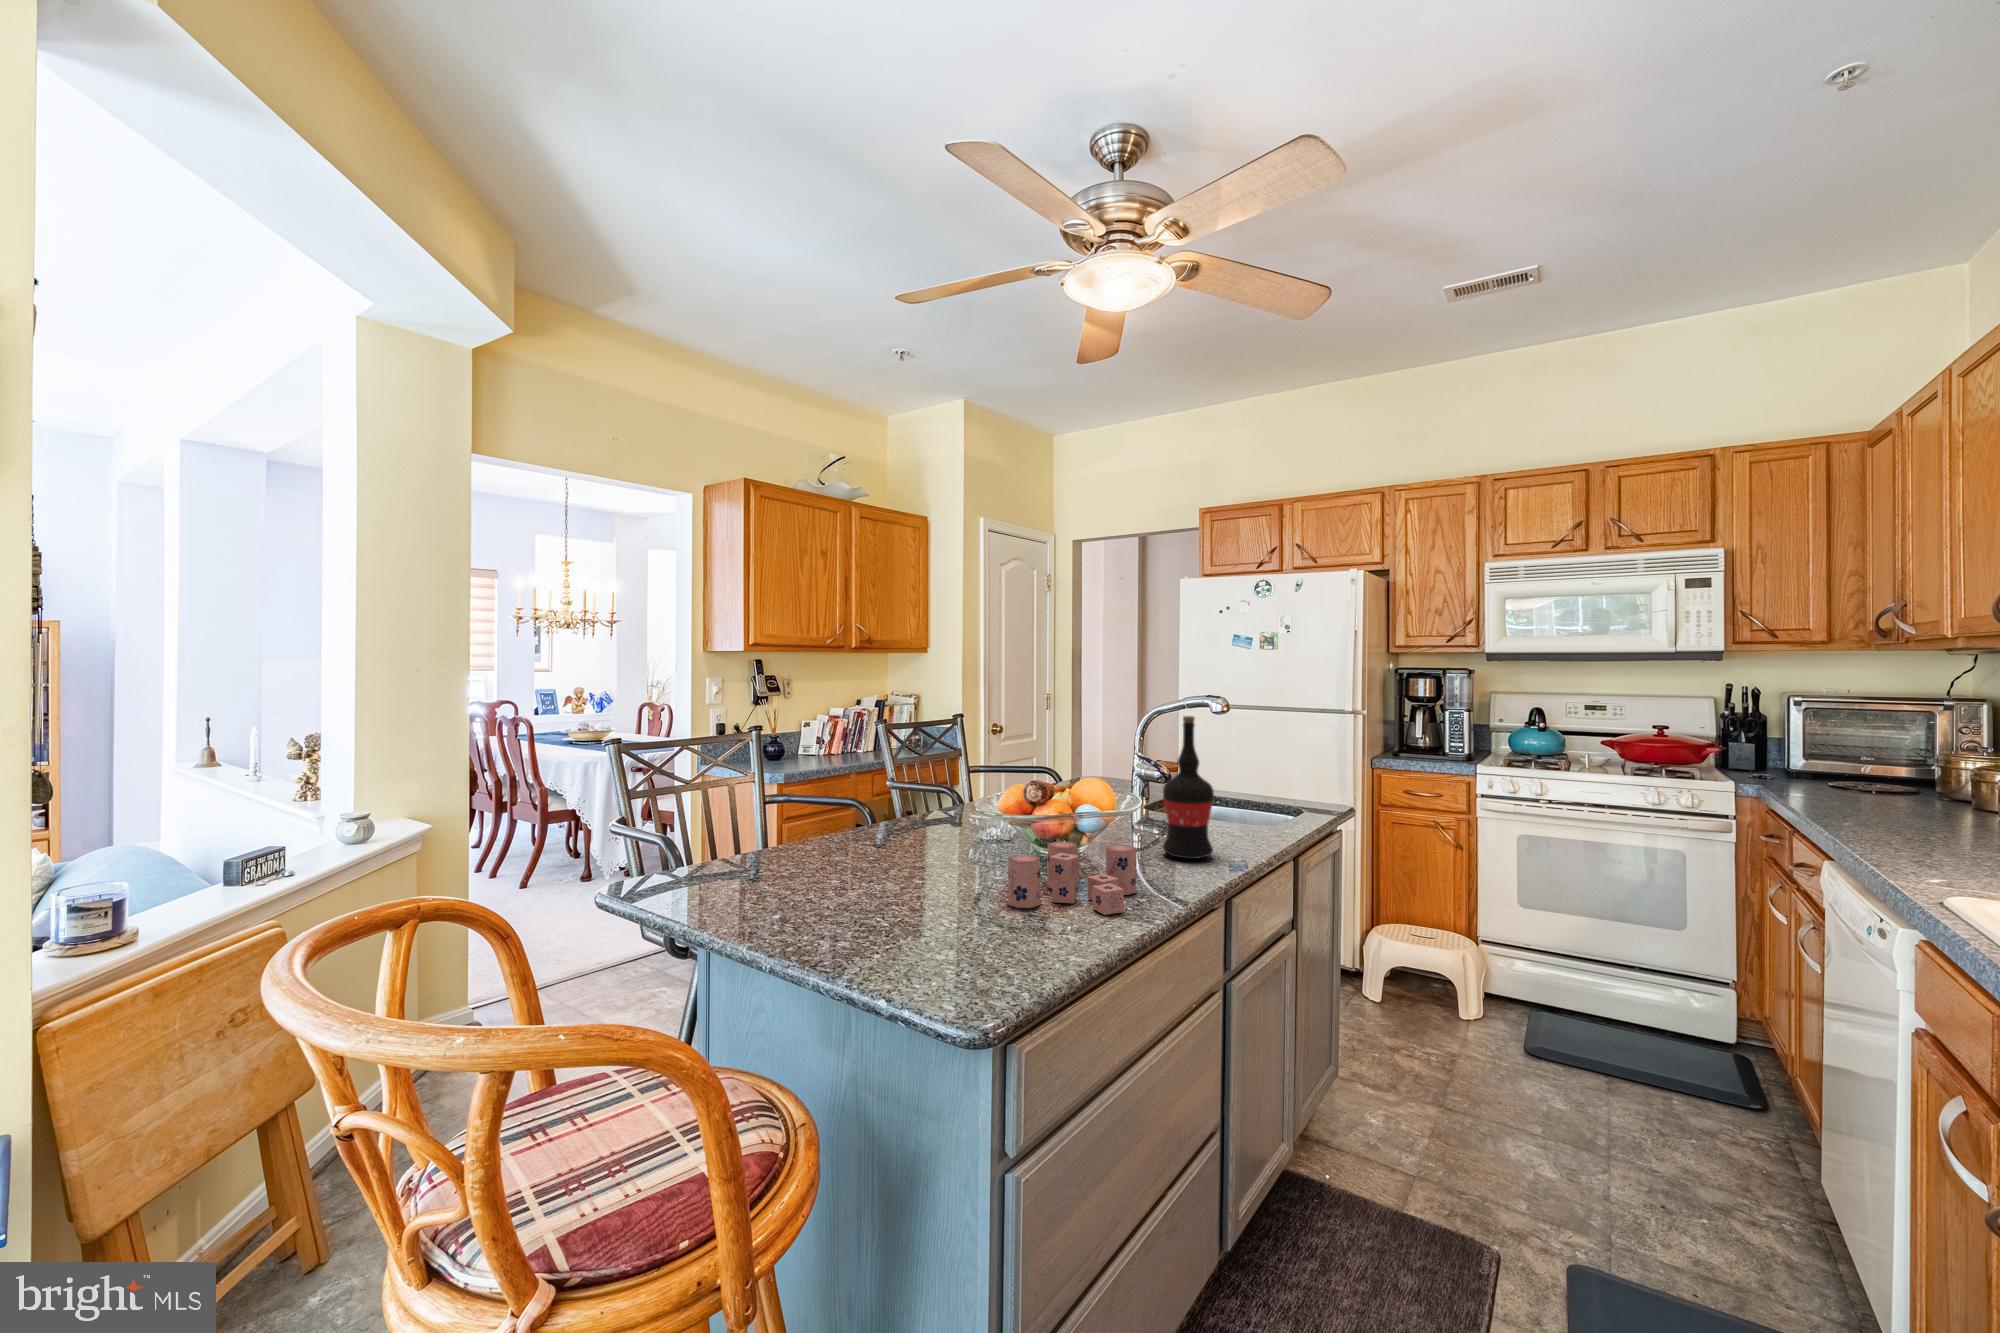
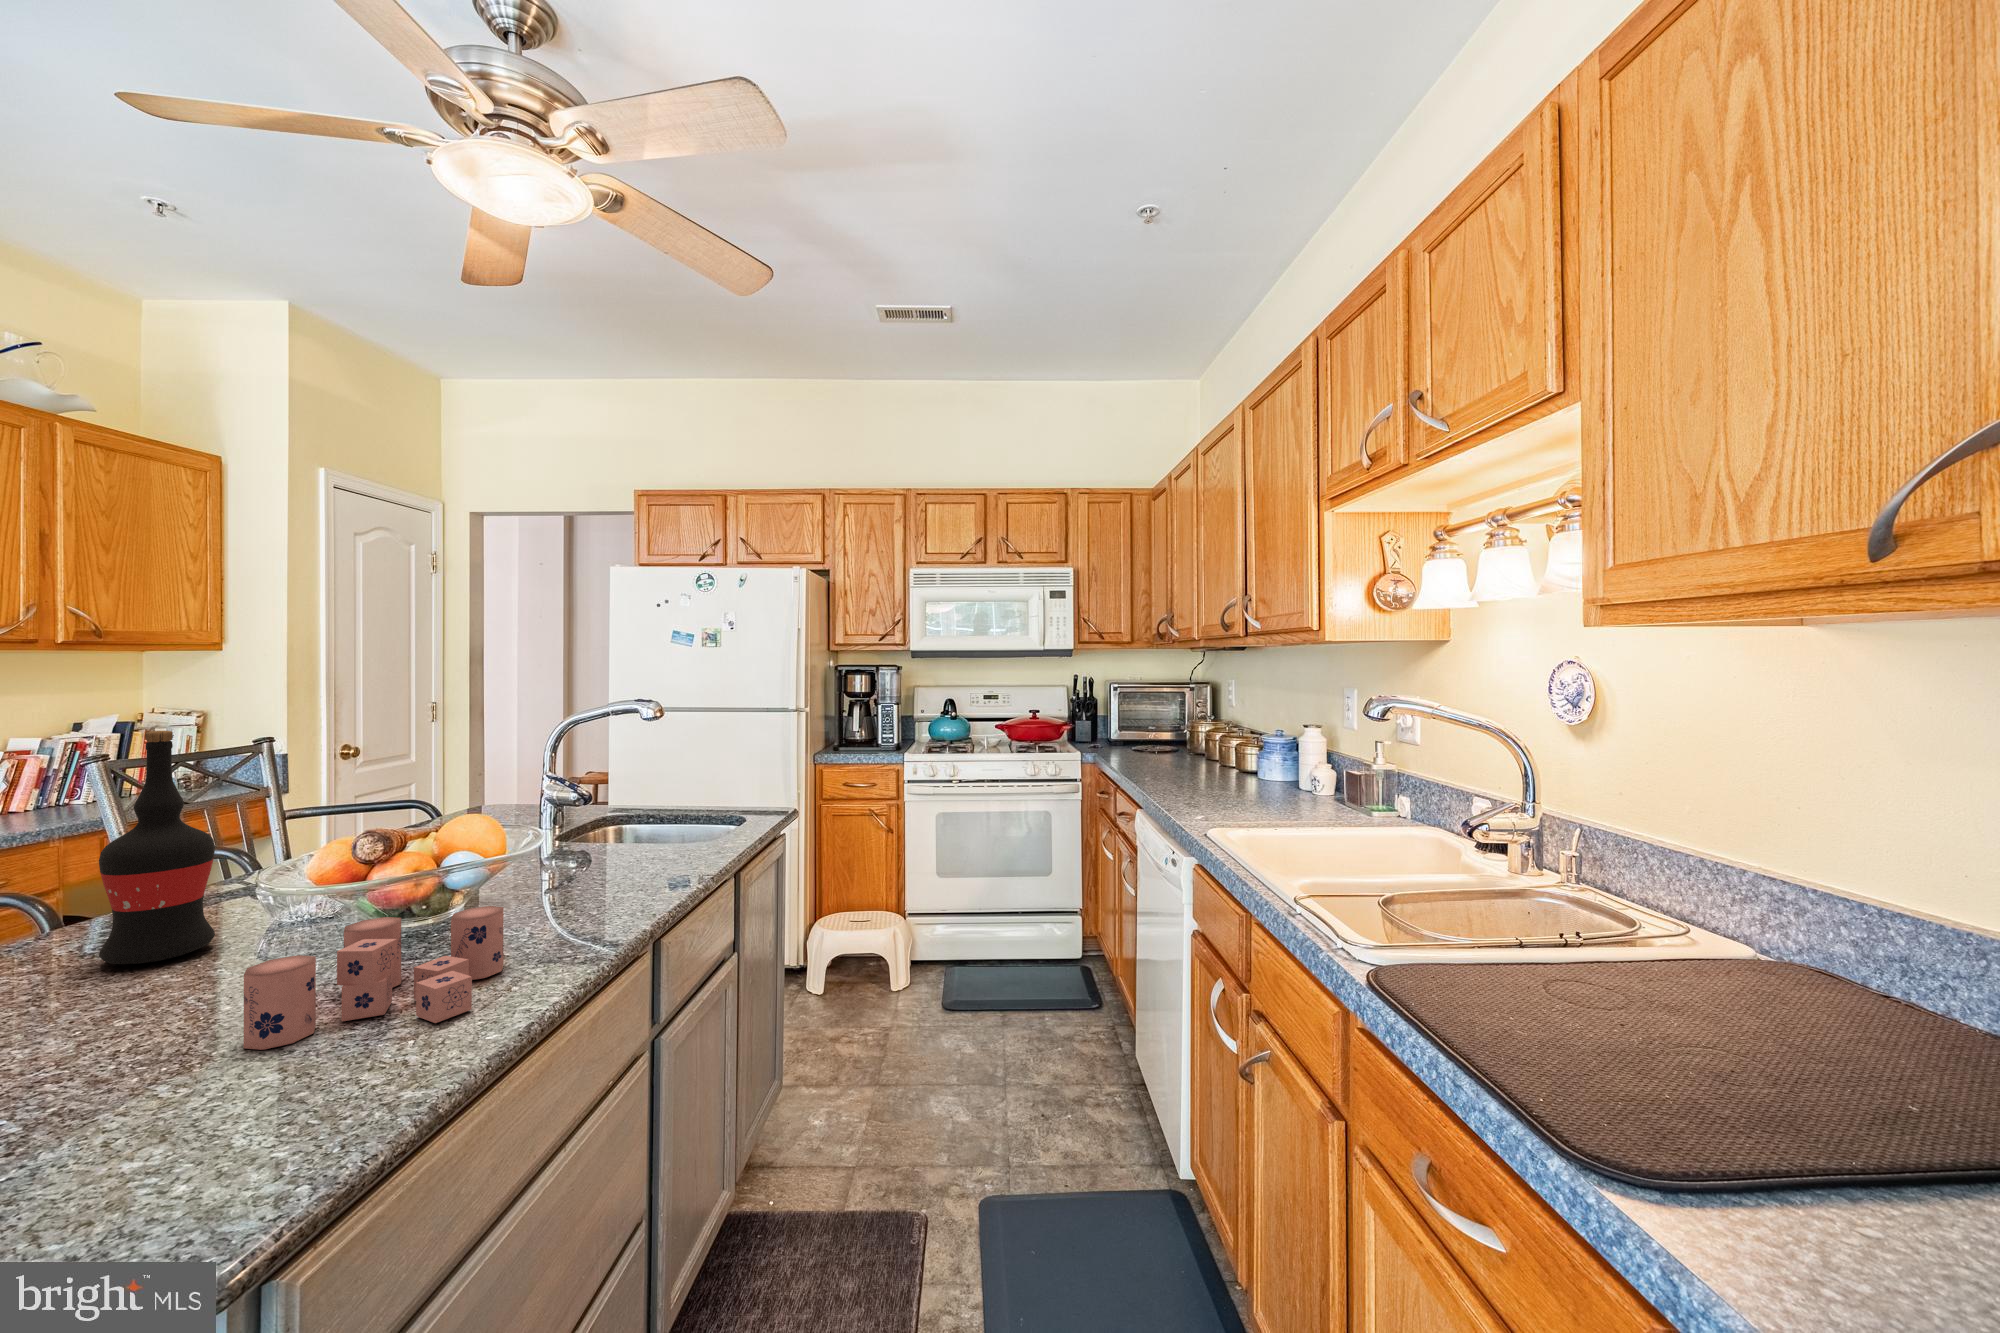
wine bottle: present [1163,716,1214,859] -> present [99,731,215,964]

